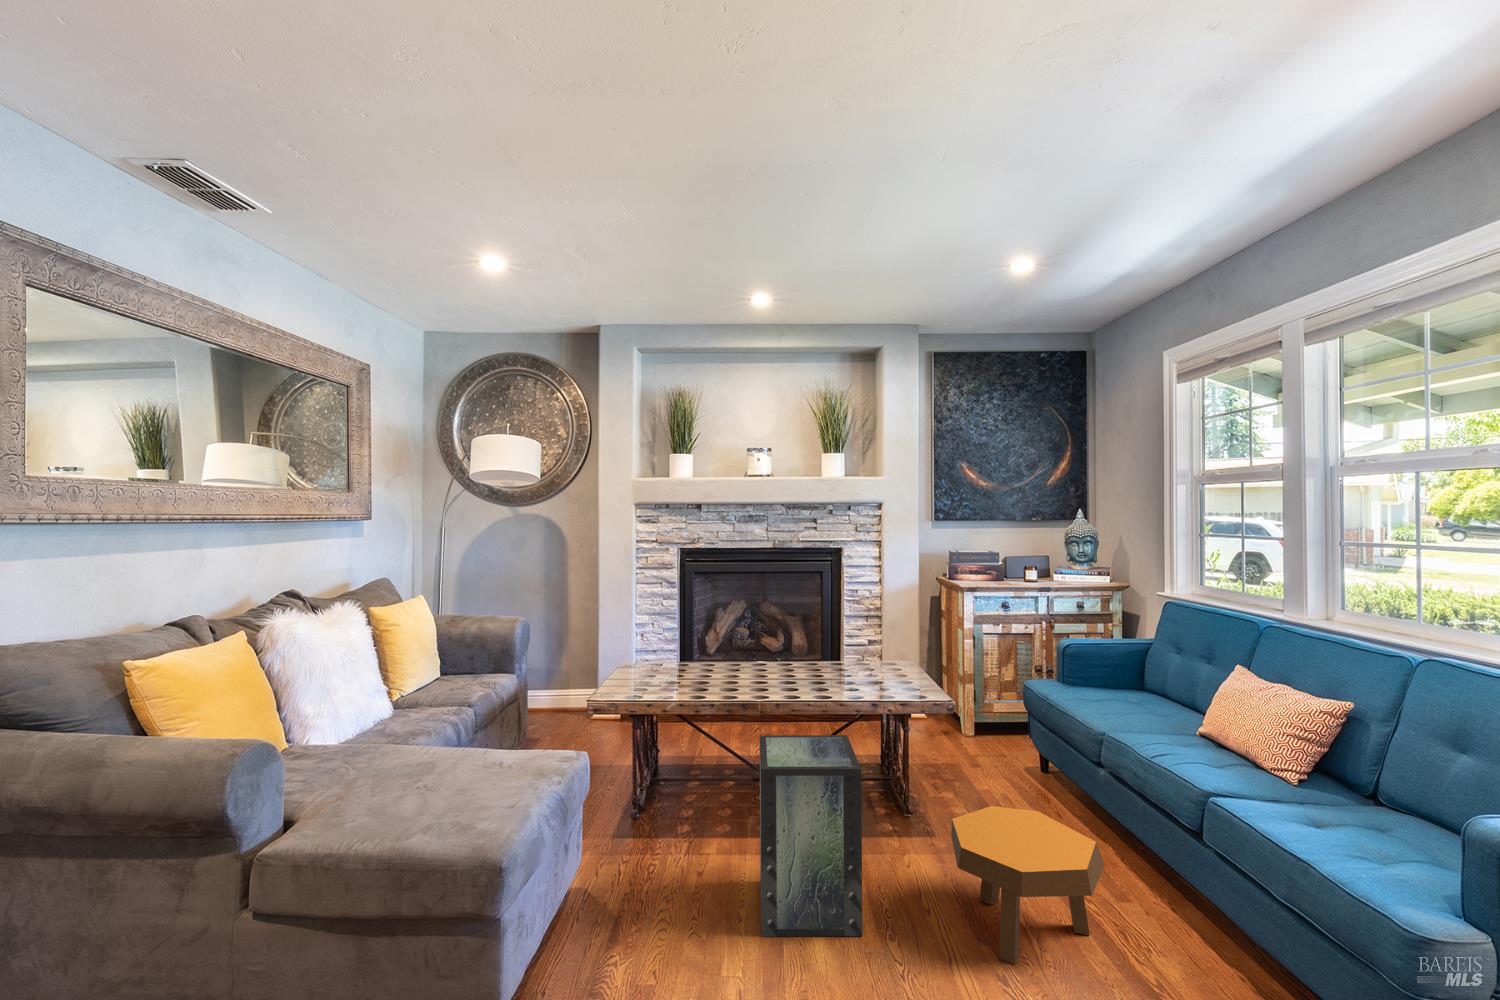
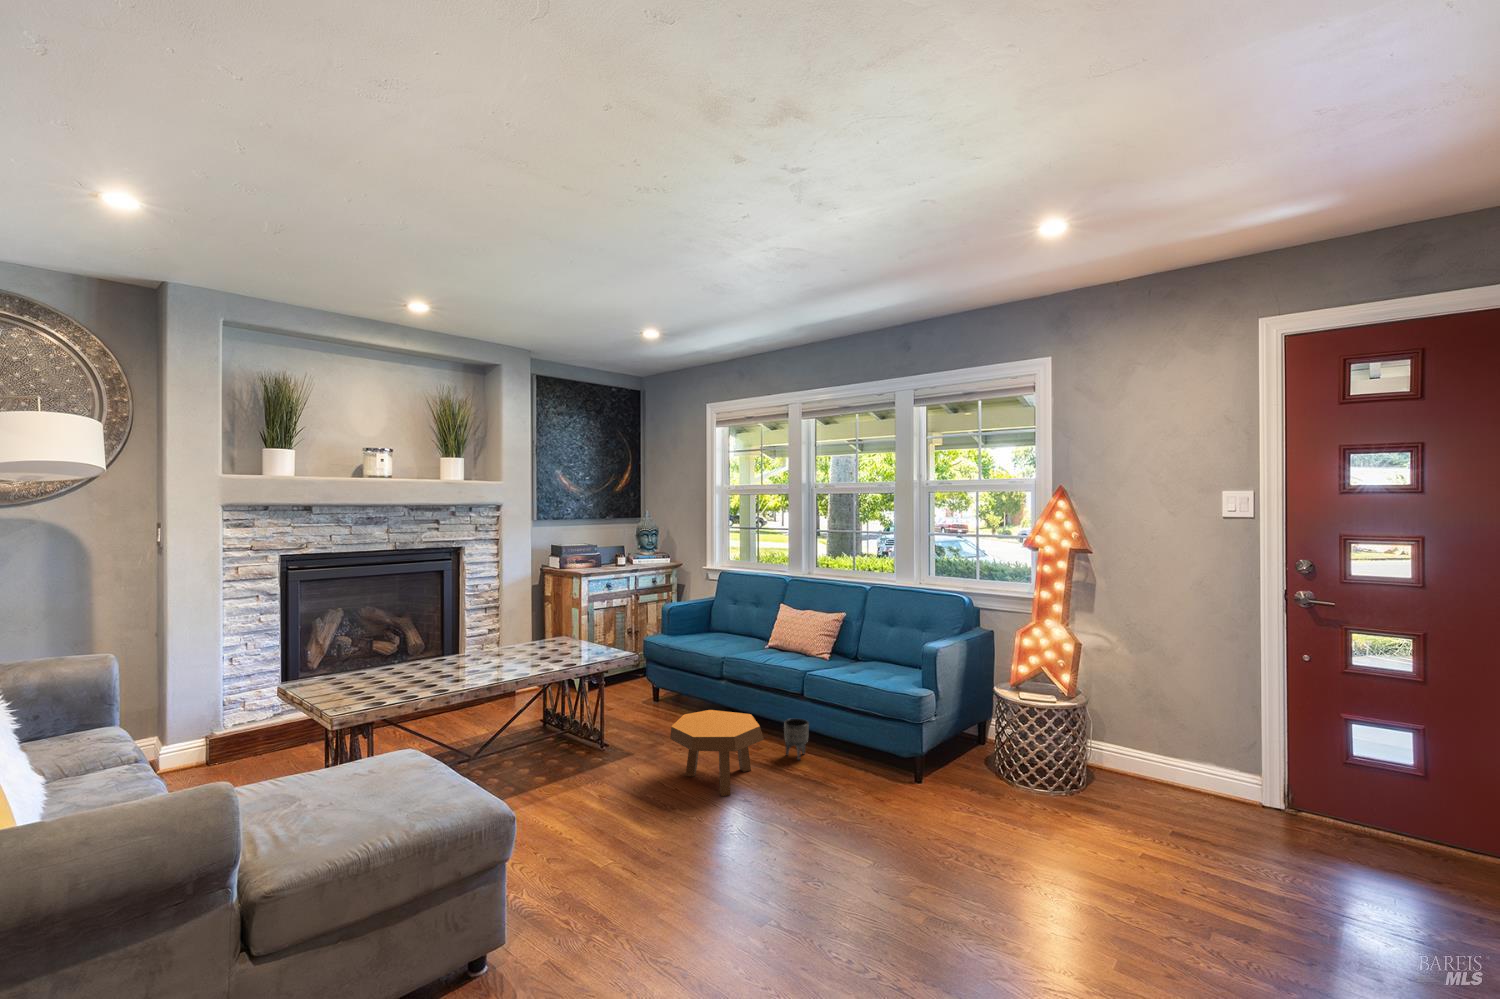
storage box: present [760,735,863,936] -> none [539,686,642,844]
planter: none [1173,873,1226,957] -> present [784,719,809,760]

